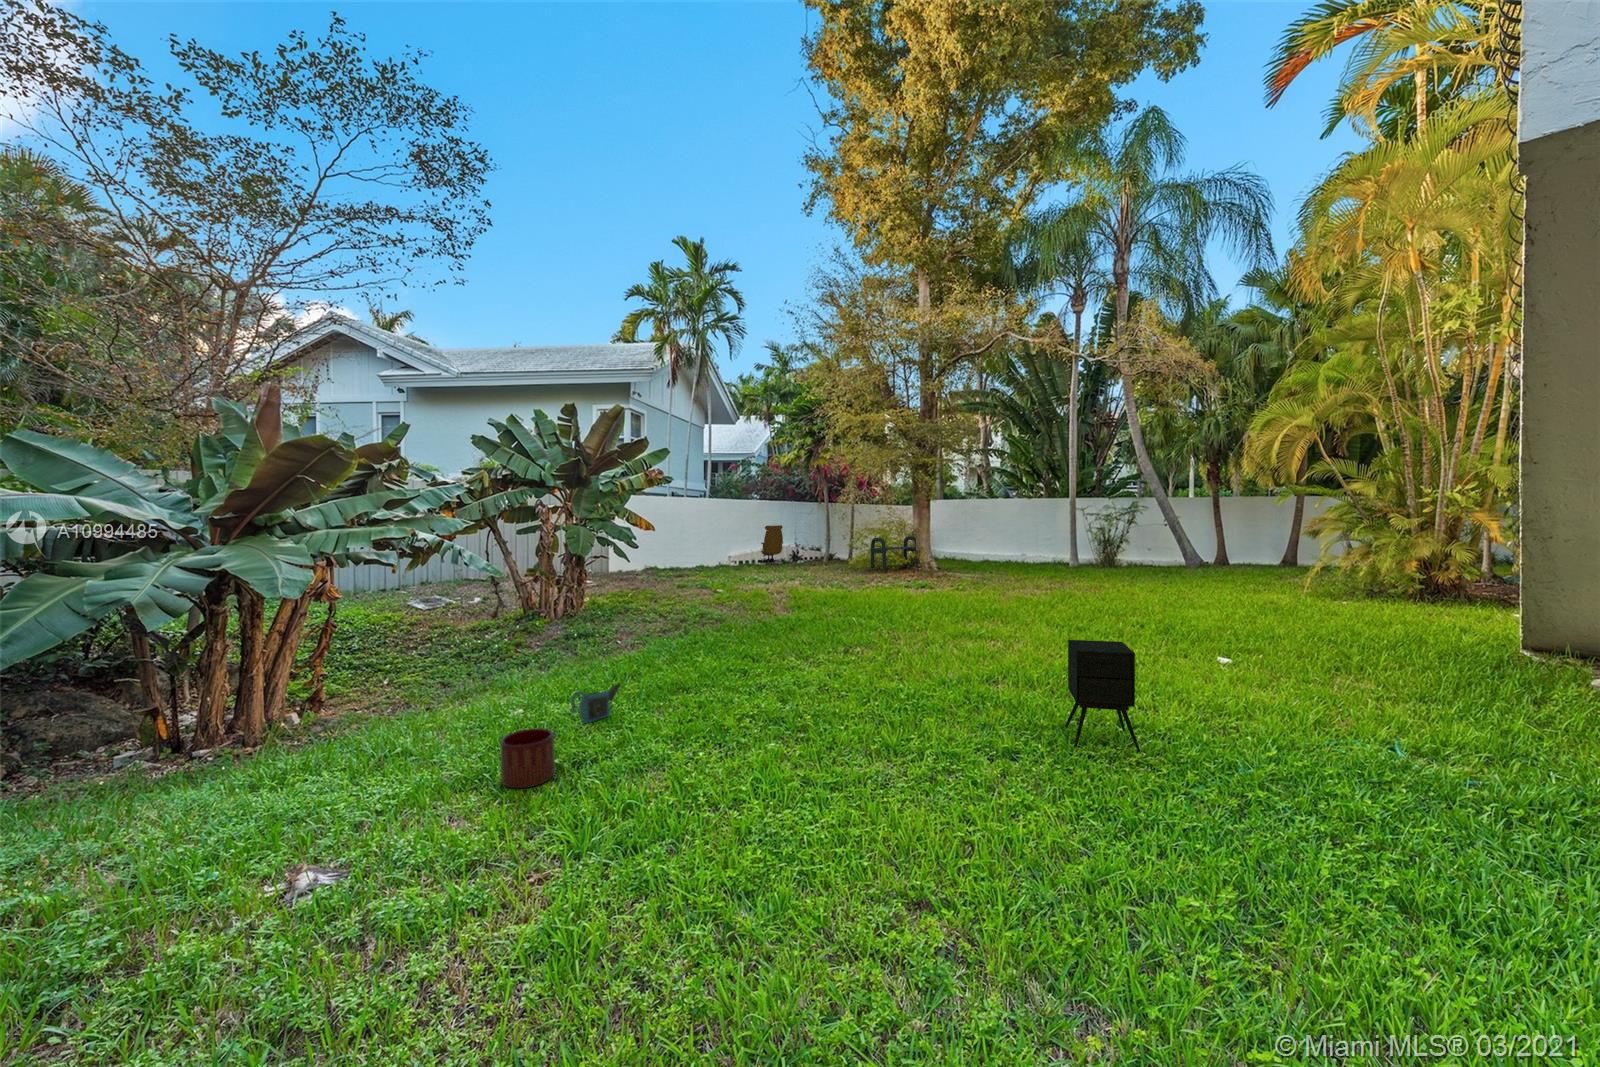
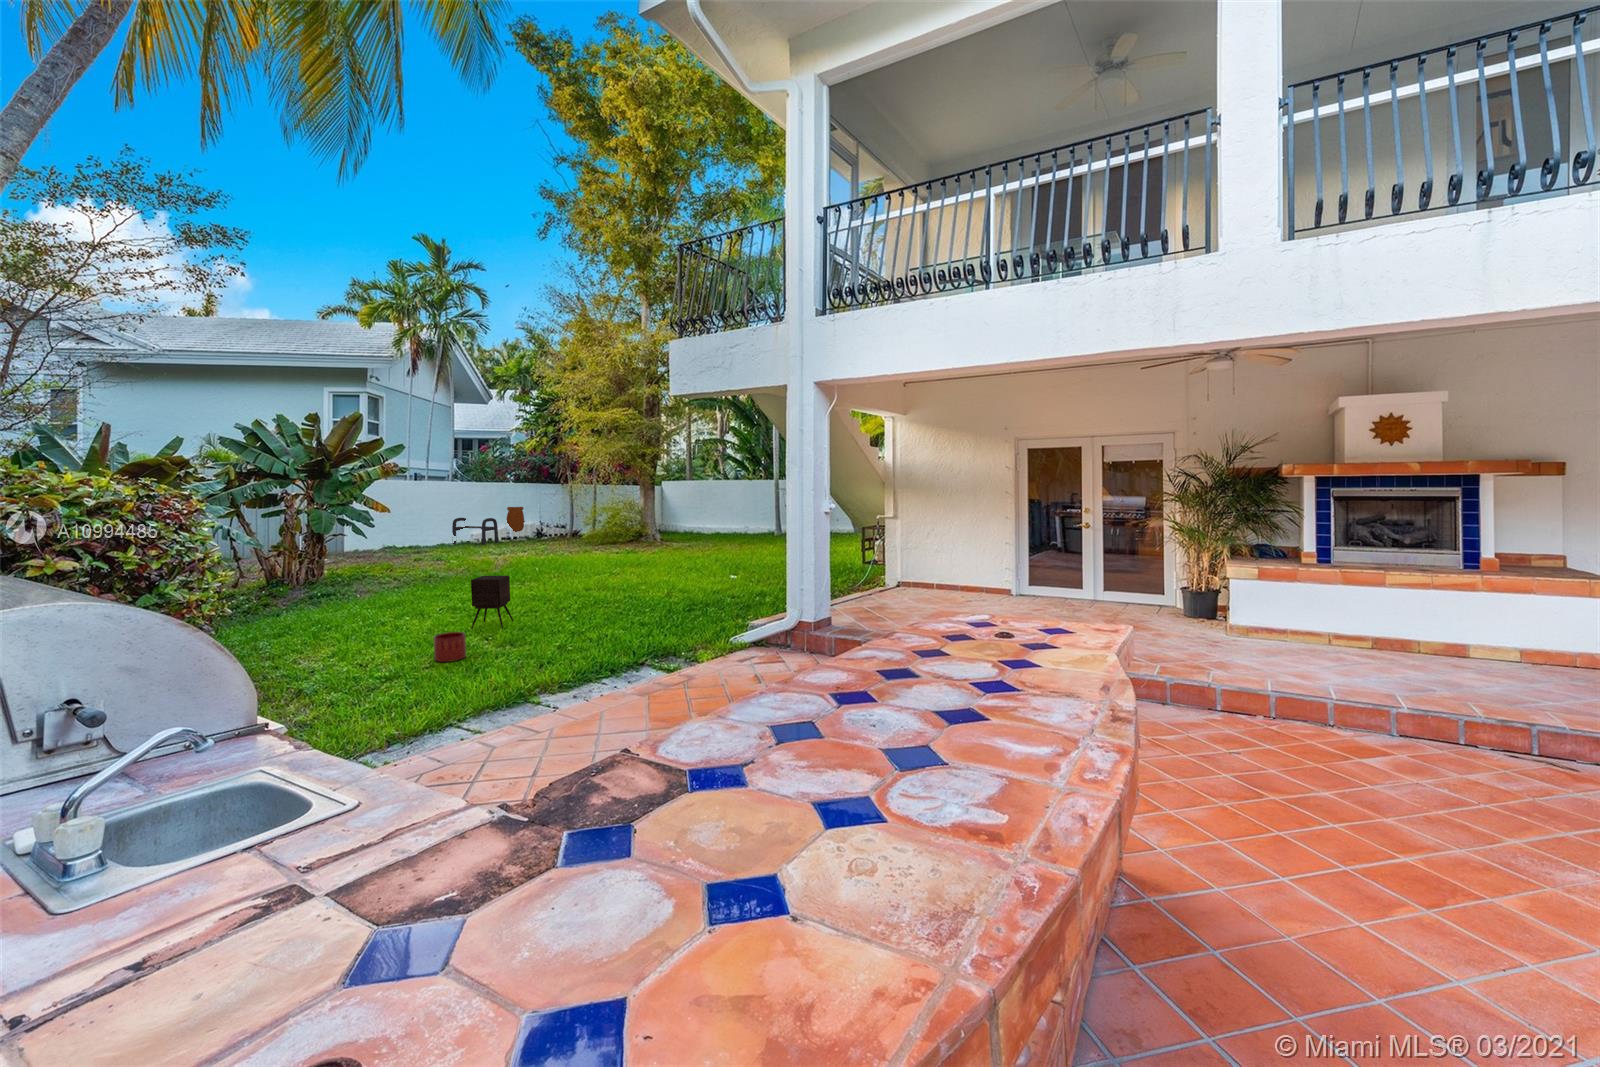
bench: present [871,536,919,570] -> present [452,518,498,545]
side table: present [1065,640,1140,752] -> present [471,575,514,629]
watering can: present [570,683,622,723] -> none [329,607,365,631]
planter: present [500,728,555,788] -> present [434,632,466,662]

